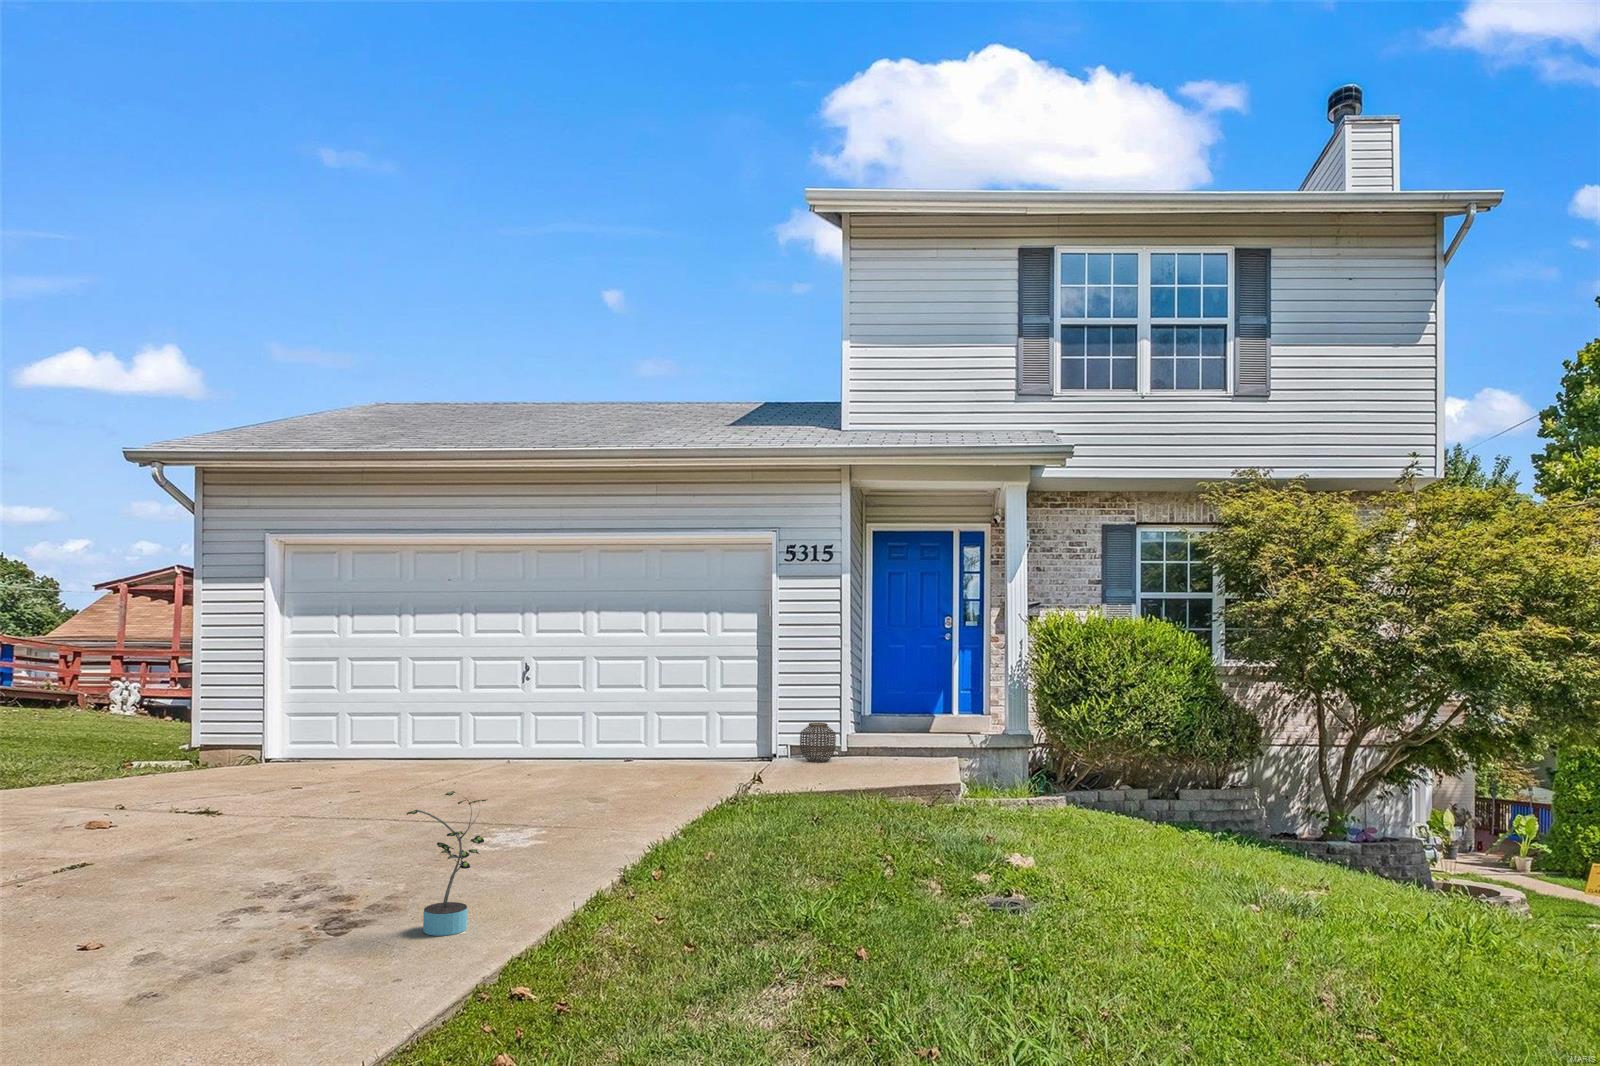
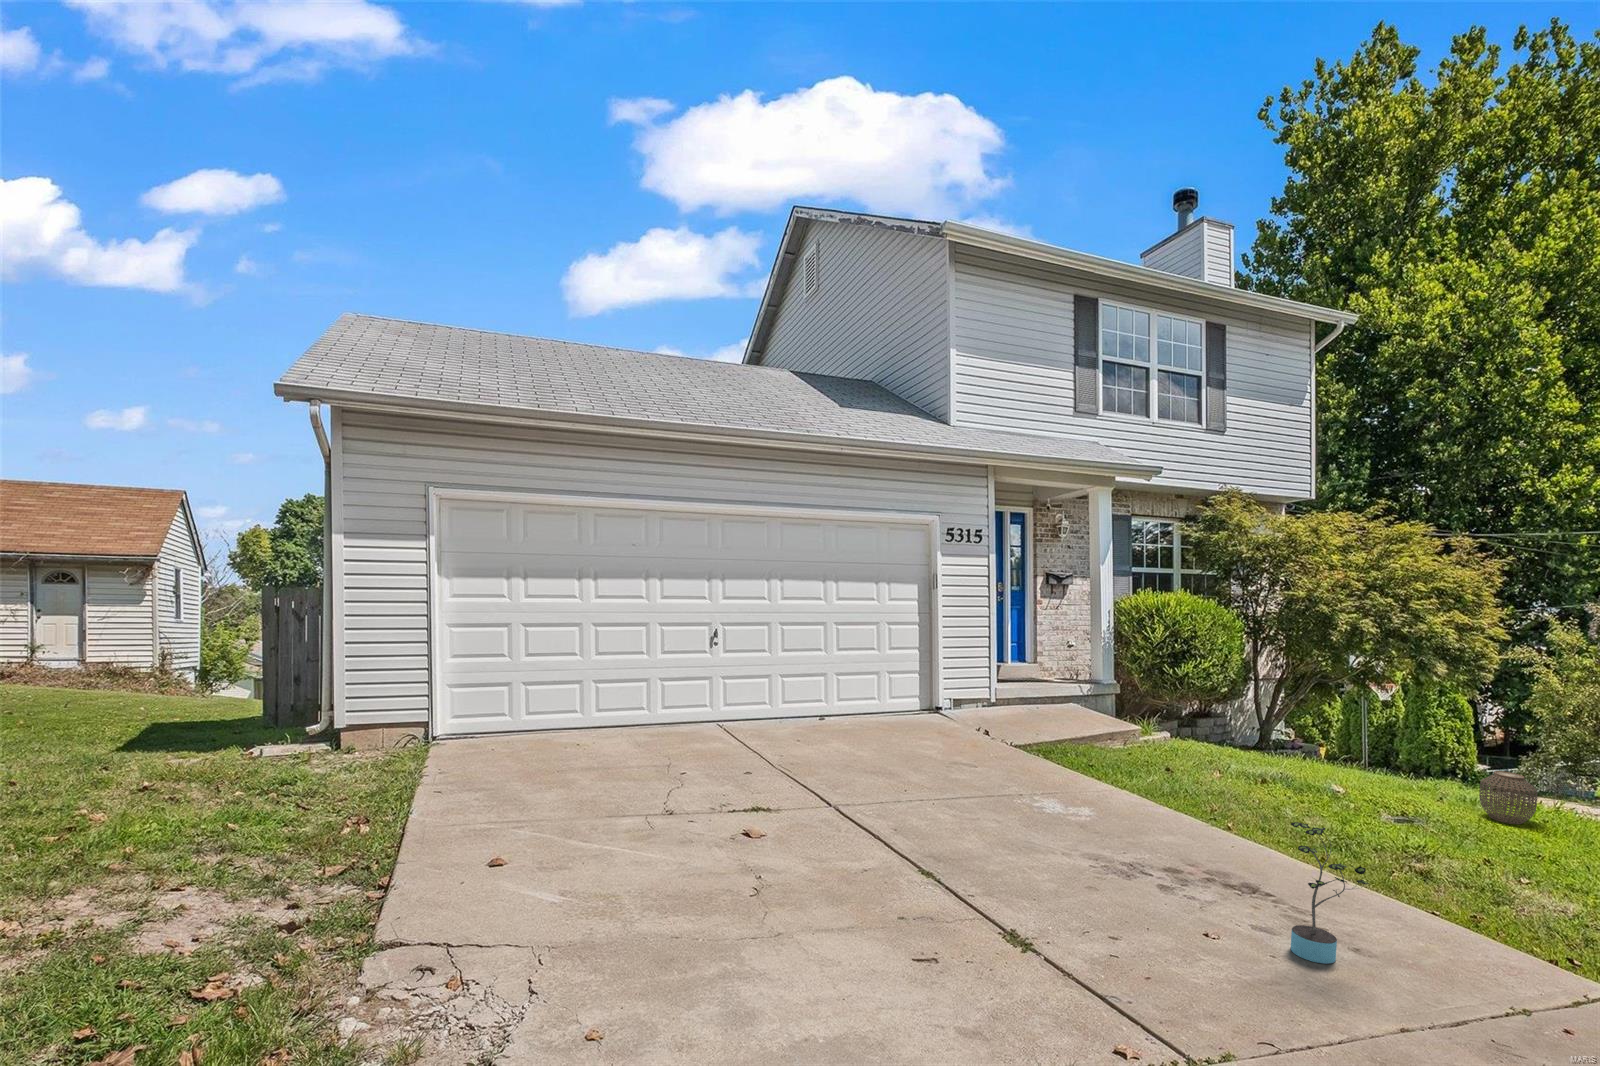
woven basket: present [800,723,836,763] -> present [1479,771,1538,824]

